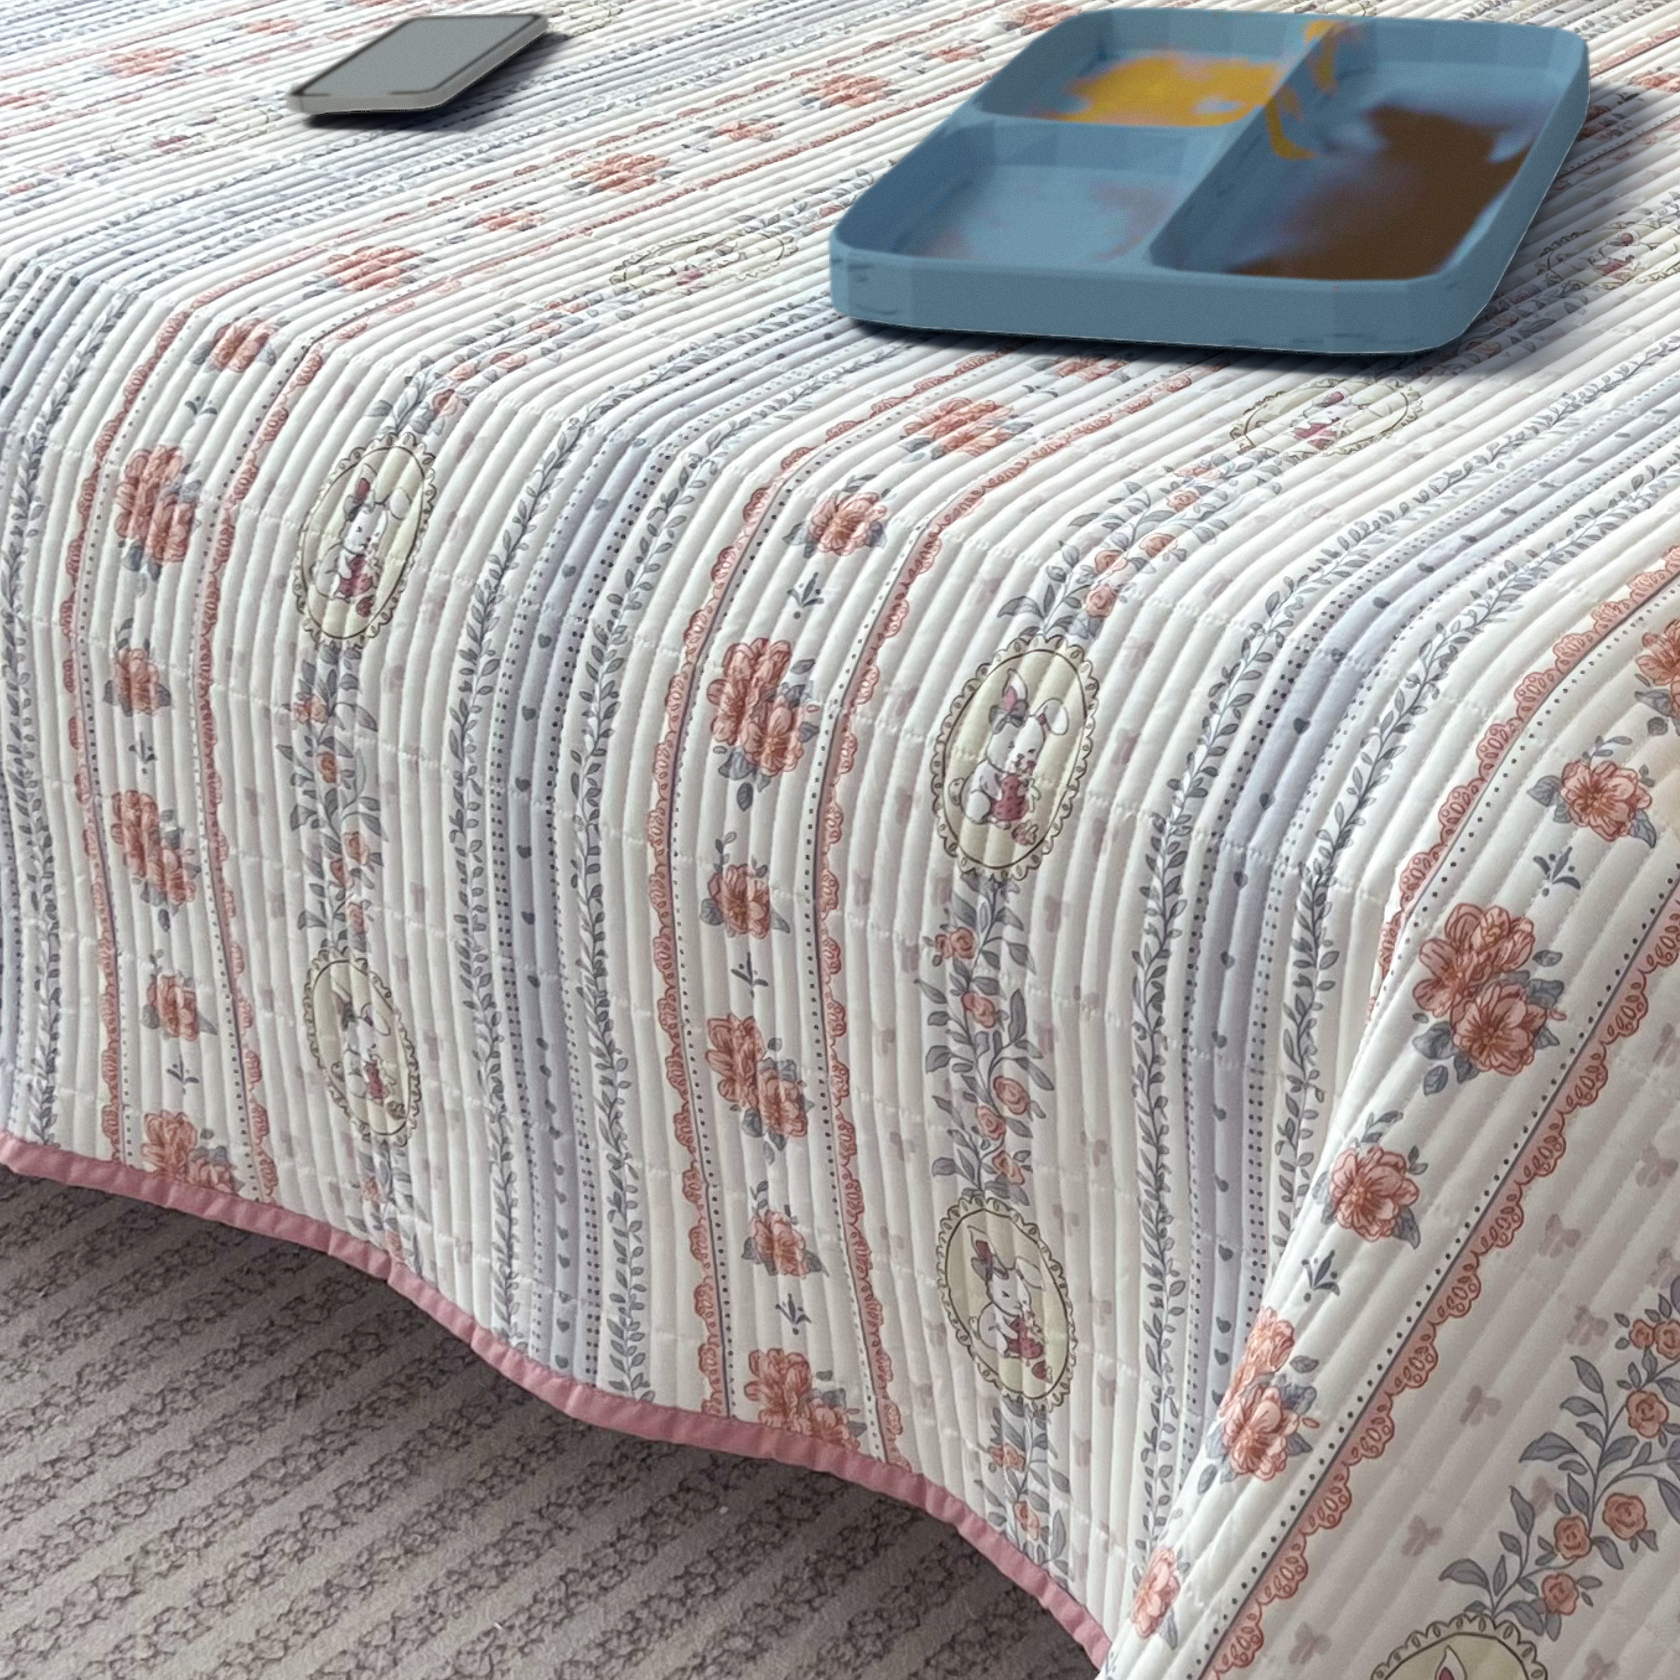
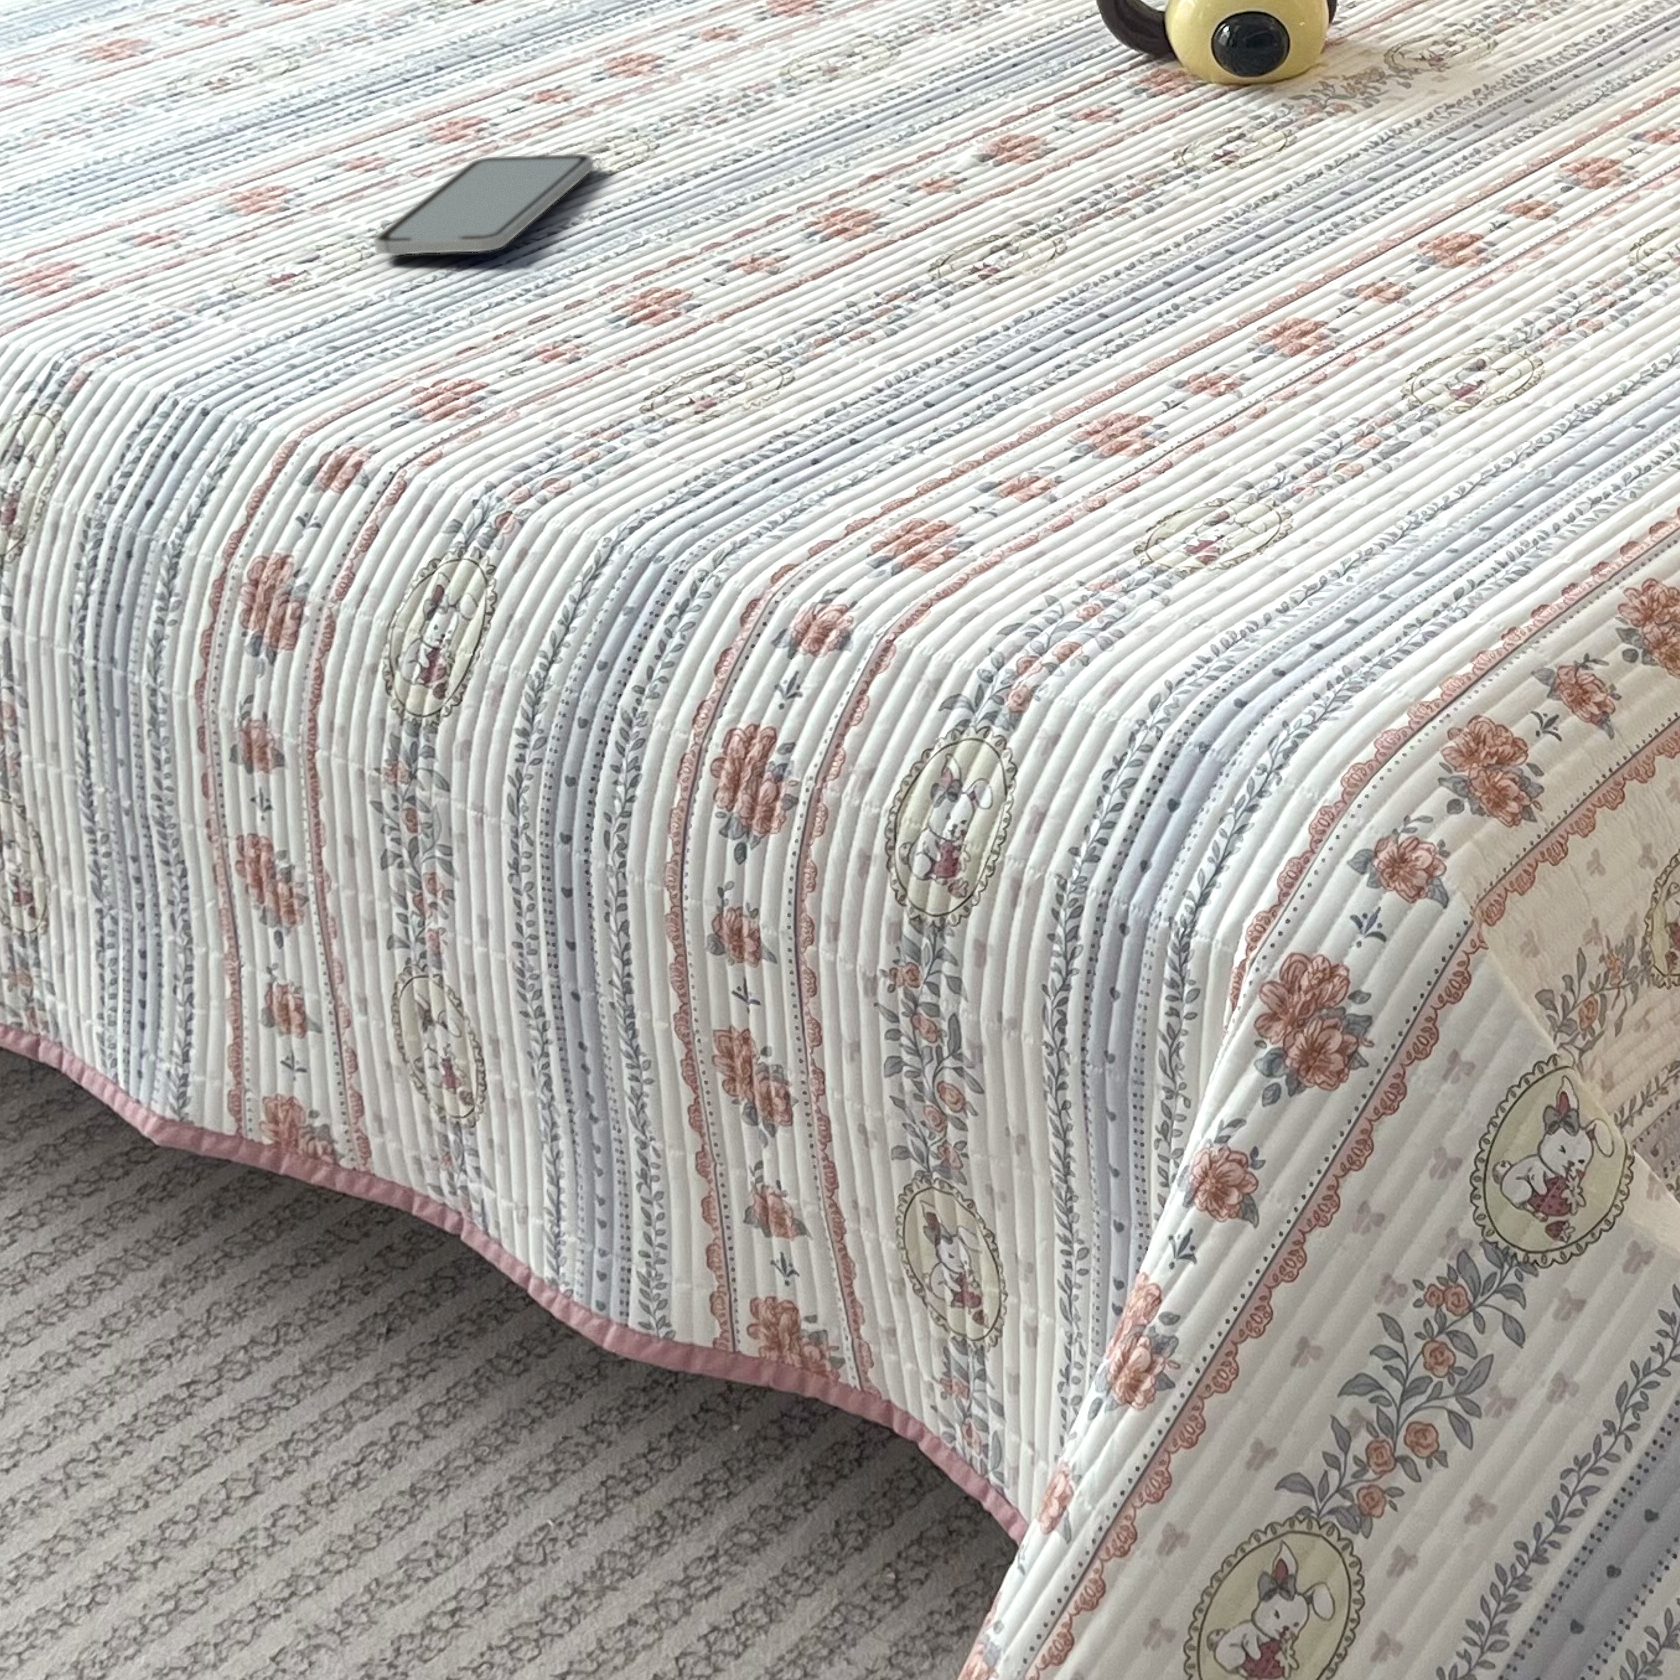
tray: present [828,7,1591,354] -> none [814,151,1466,481]

